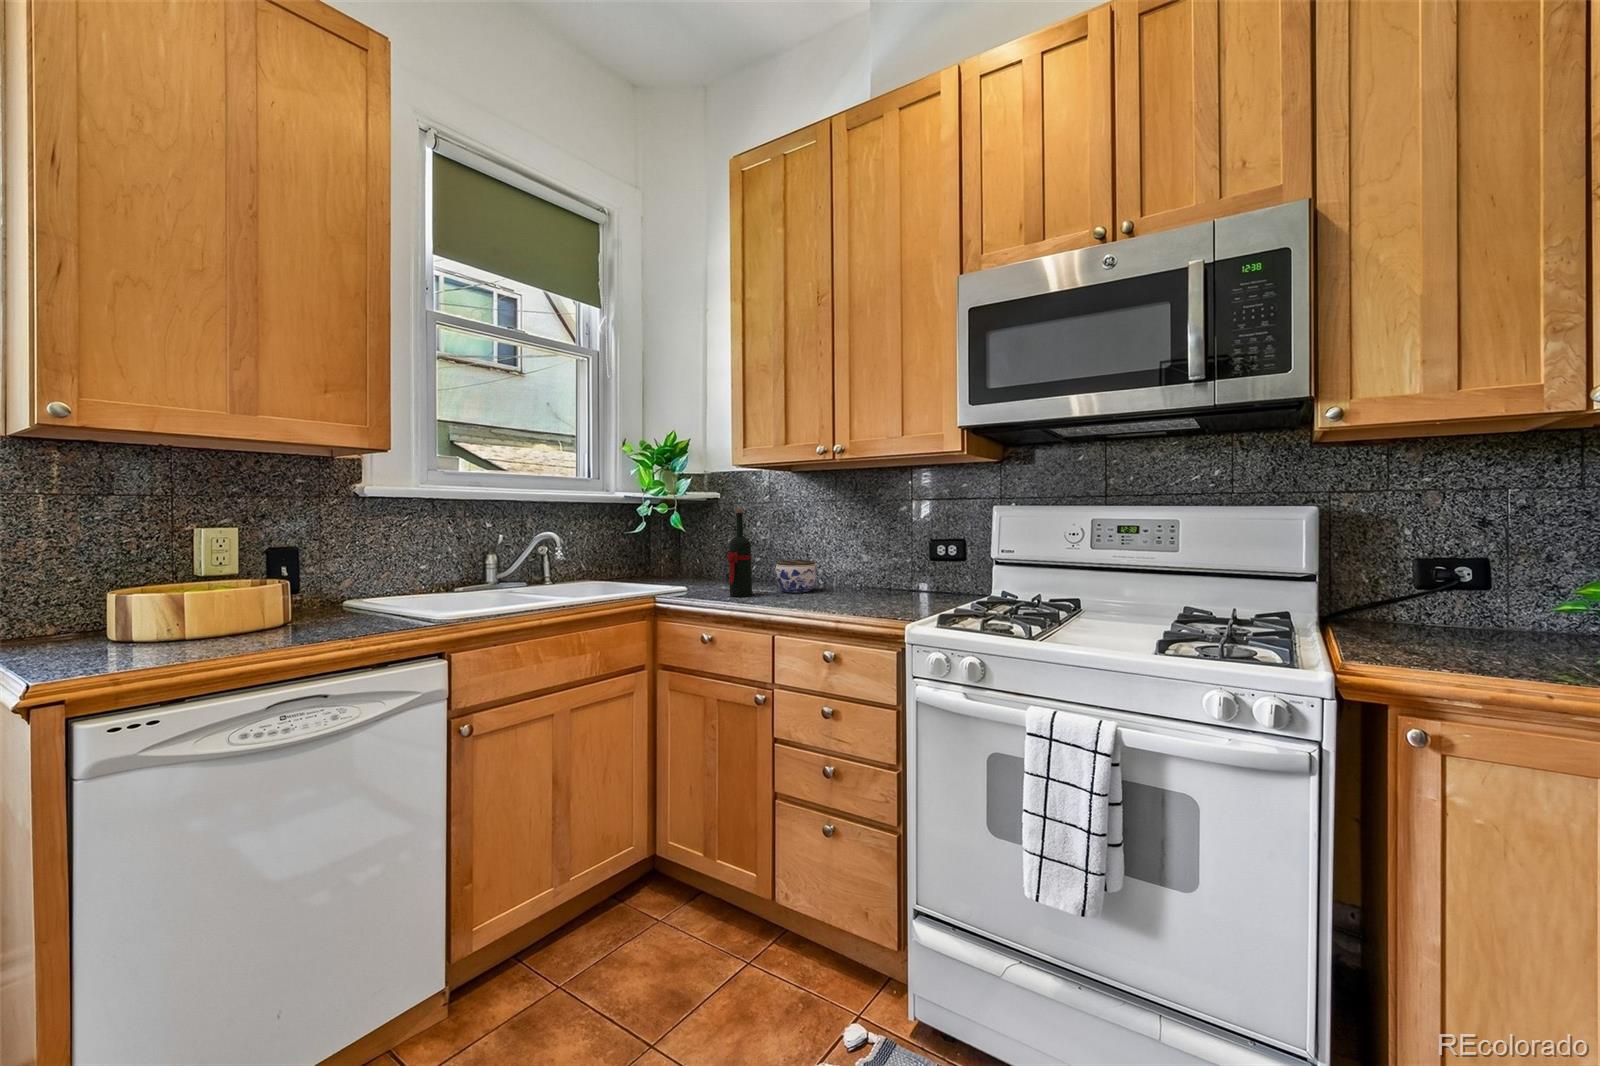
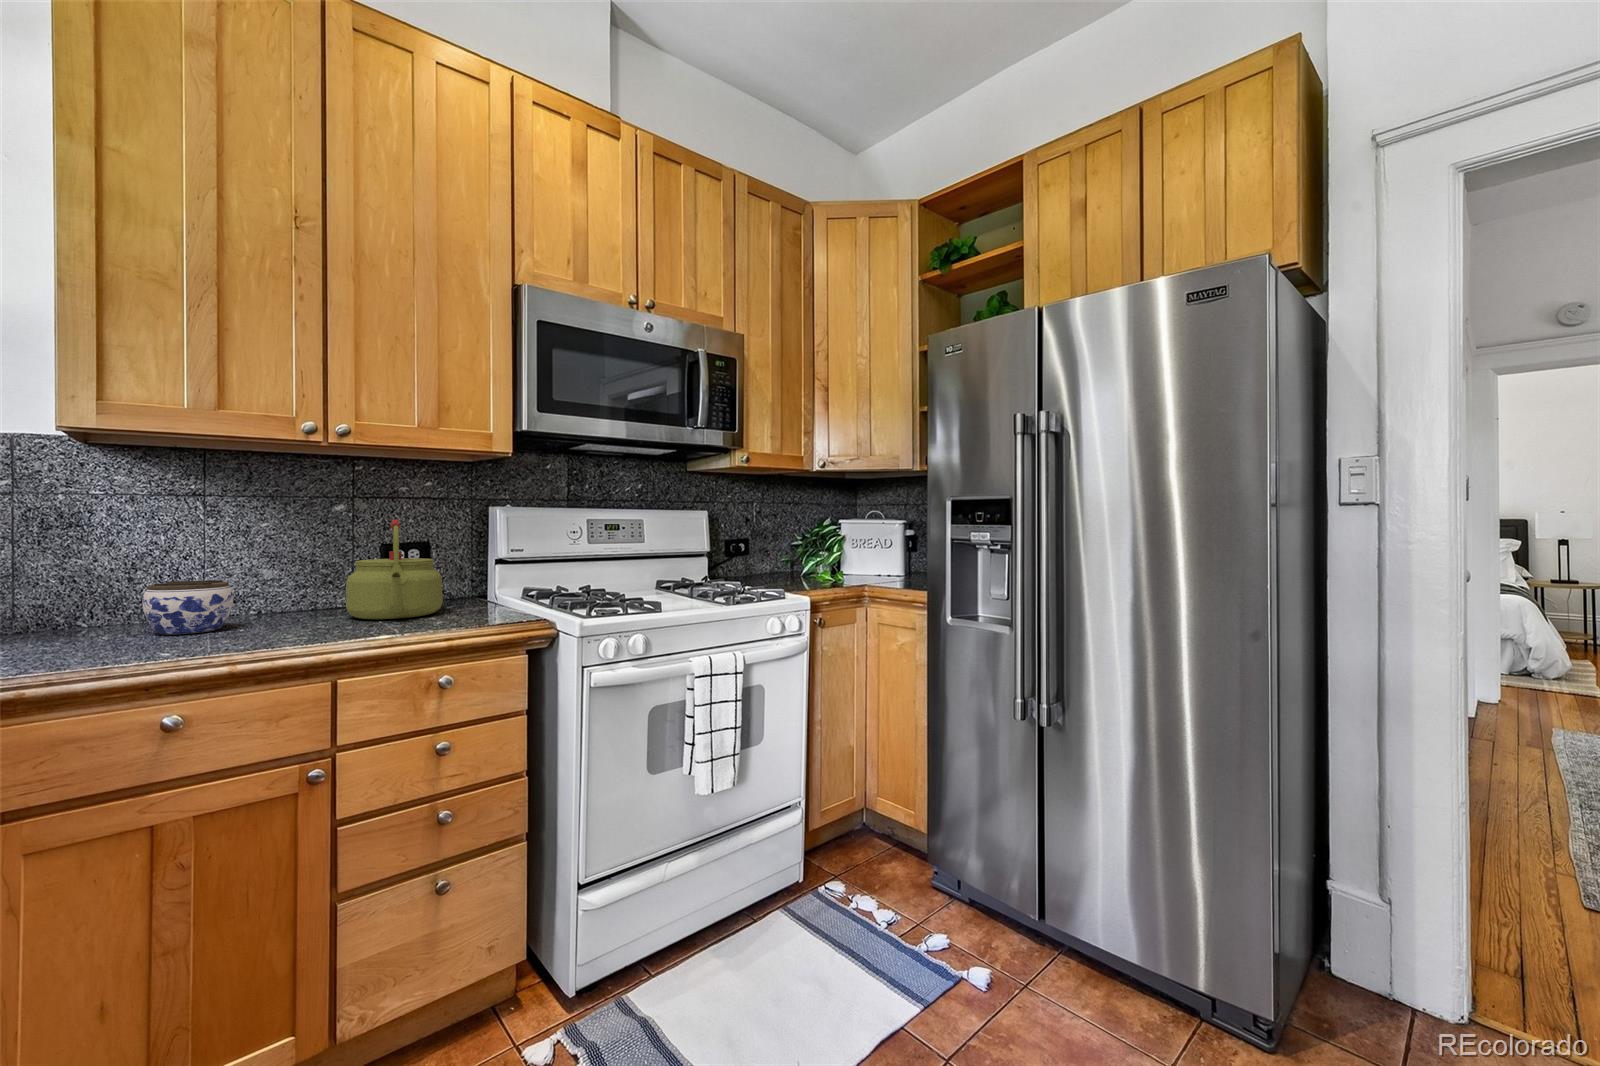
wine bottle: present [728,509,752,597] -> none [83,494,141,653]
kettle: none [847,522,920,603] -> present [346,519,443,619]

